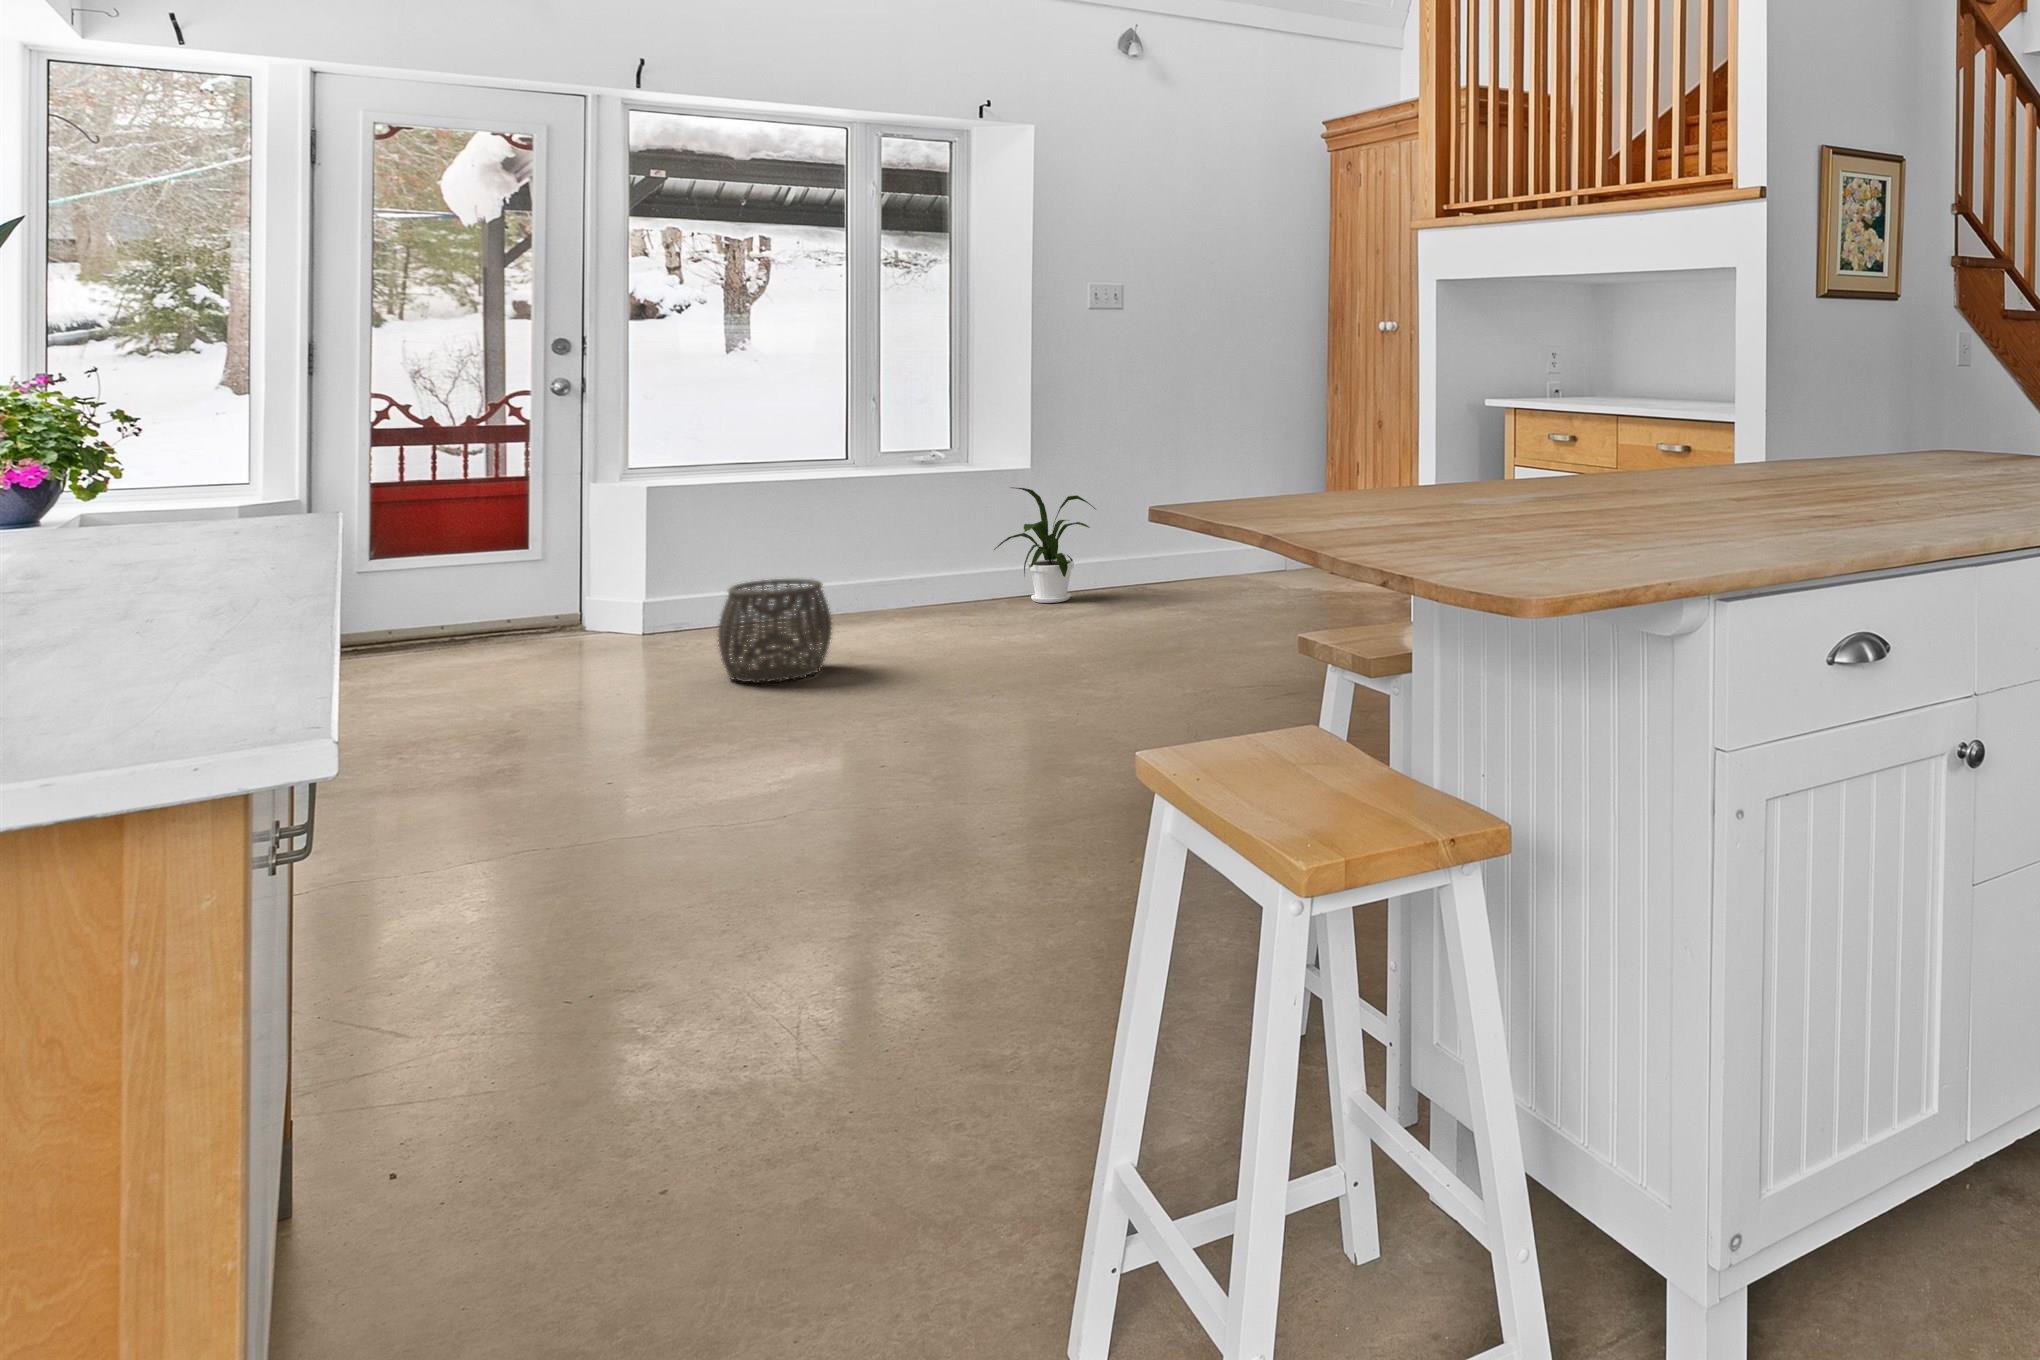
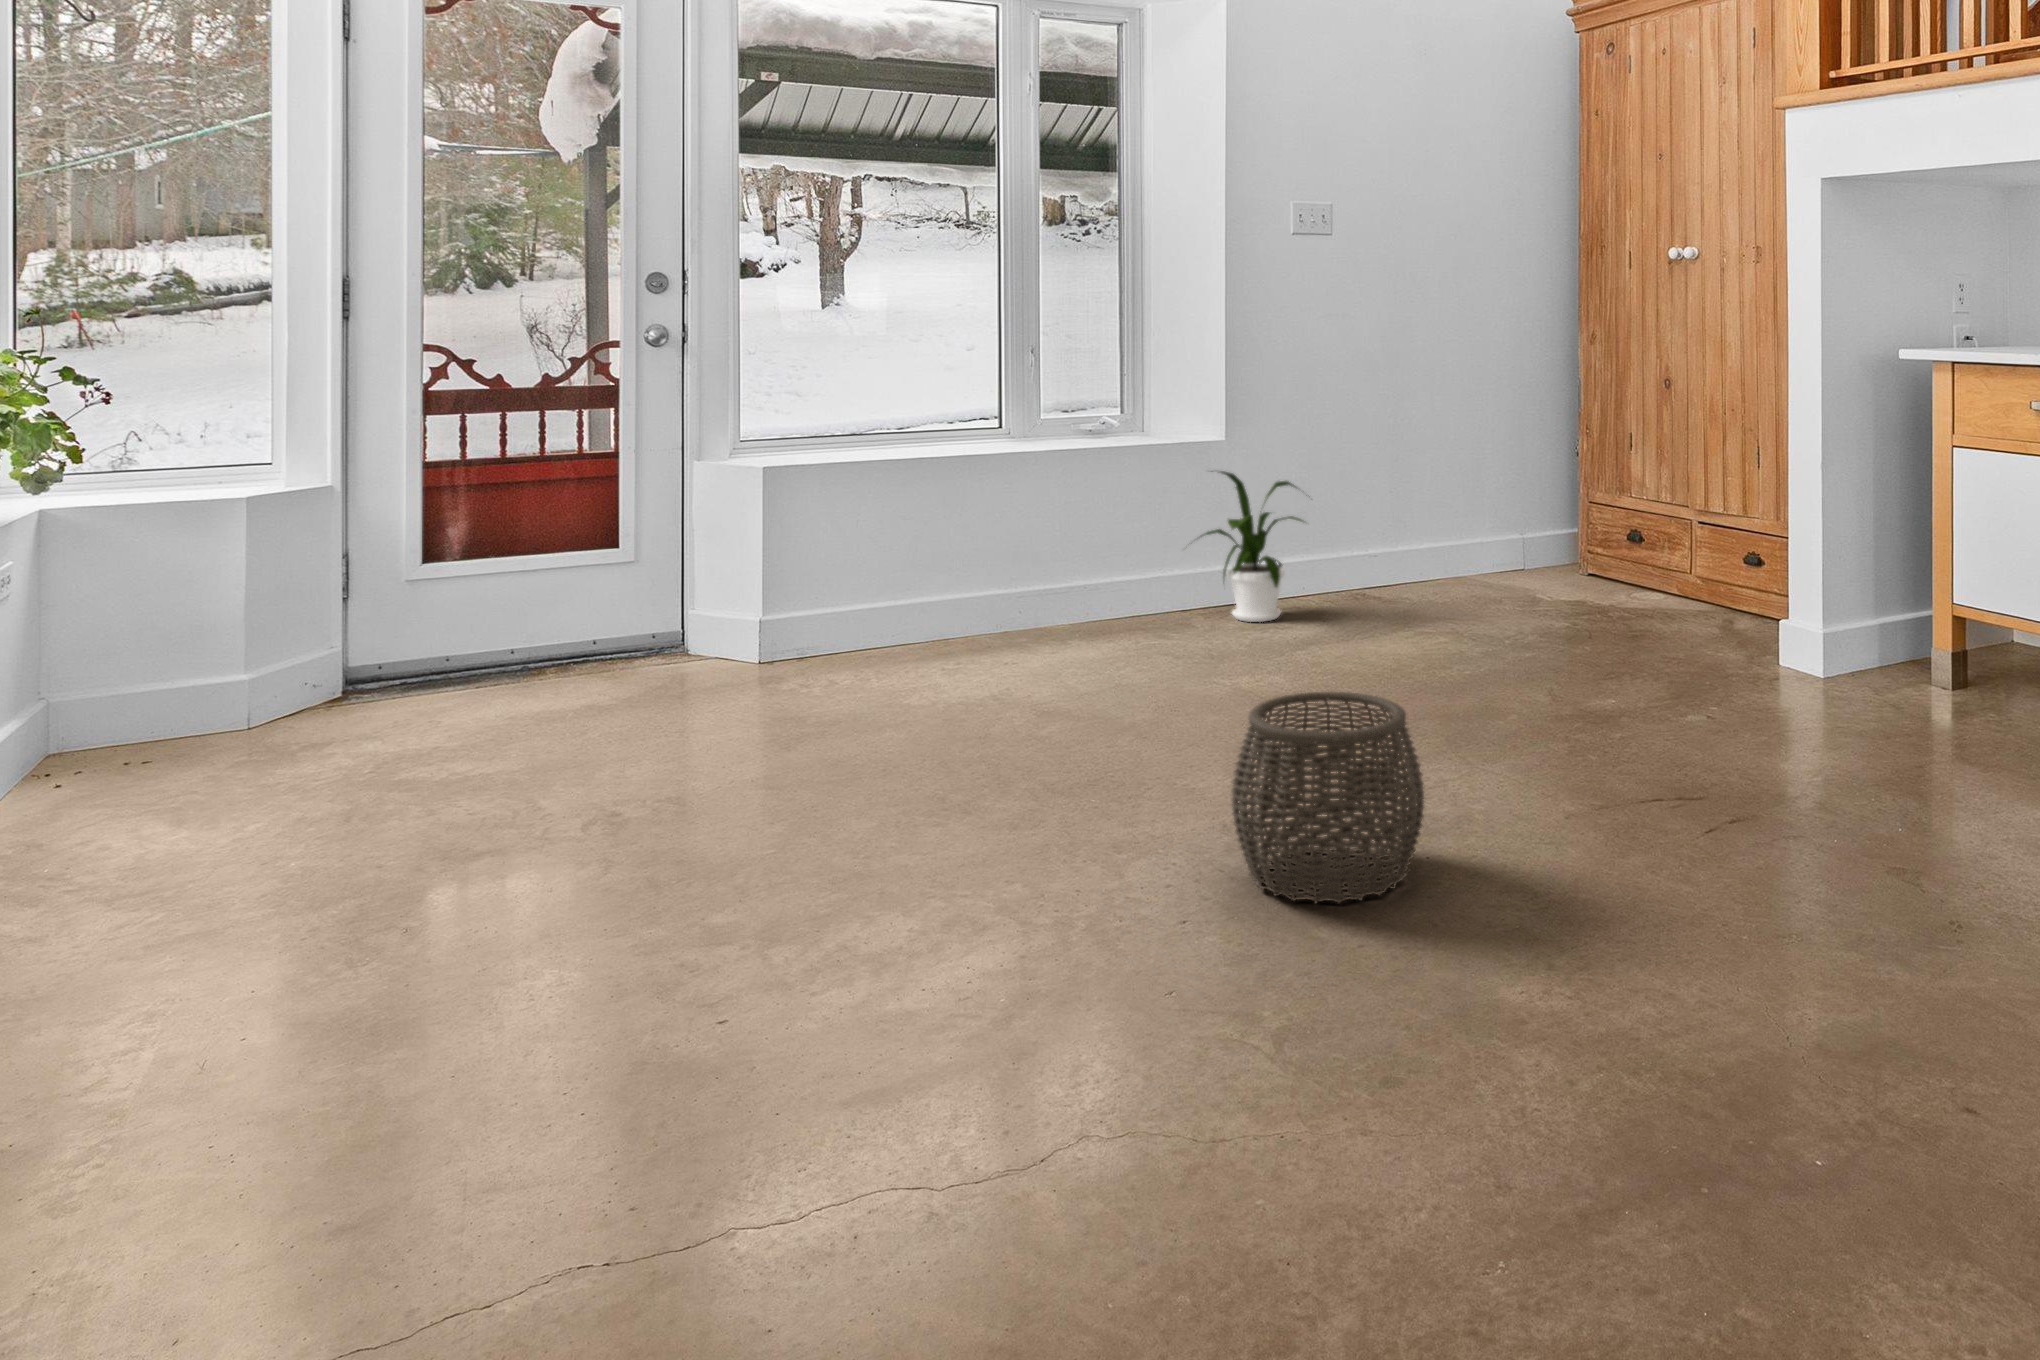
woven basket: present [718,579,832,683] -> present [1231,692,1424,903]

